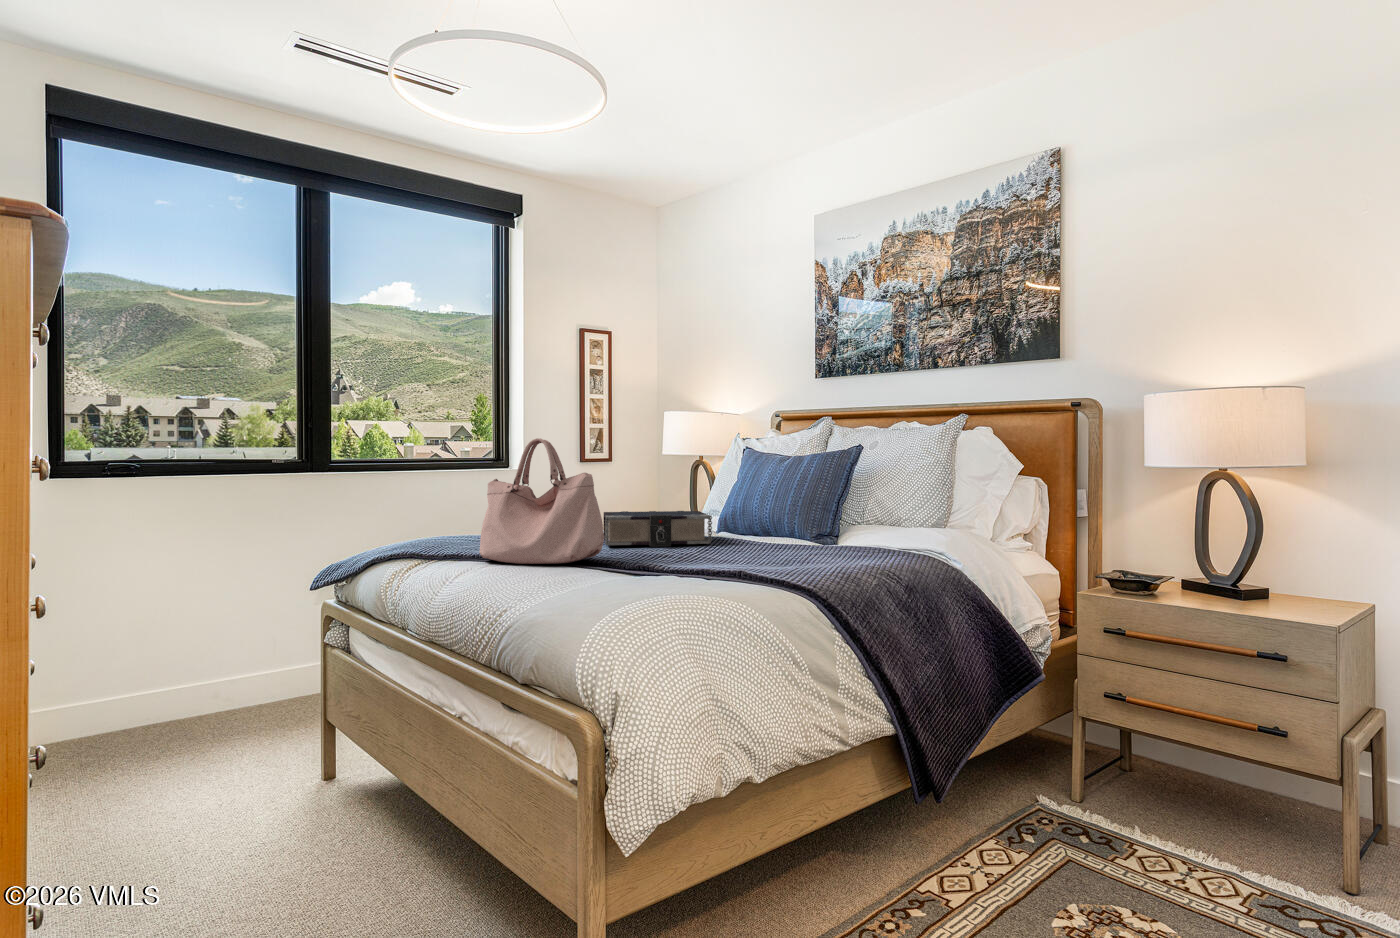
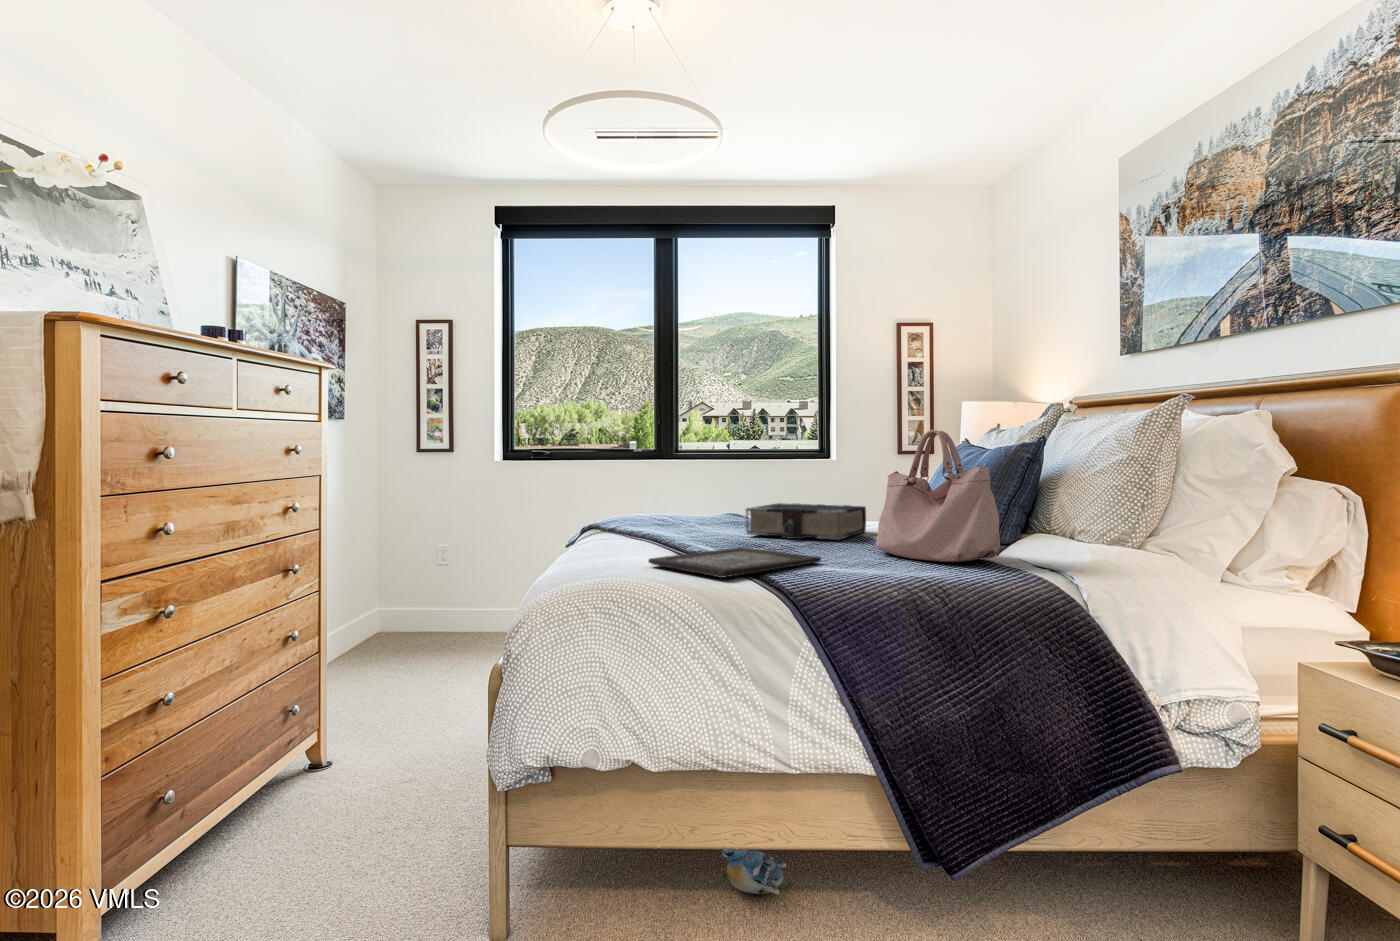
handbag: present [479,438,604,564] -> present [876,430,1000,562]
tray: none [633,556,774,581] -> present [648,547,821,578]
plush toy: none [749,846,815,896] -> present [721,849,792,895]

